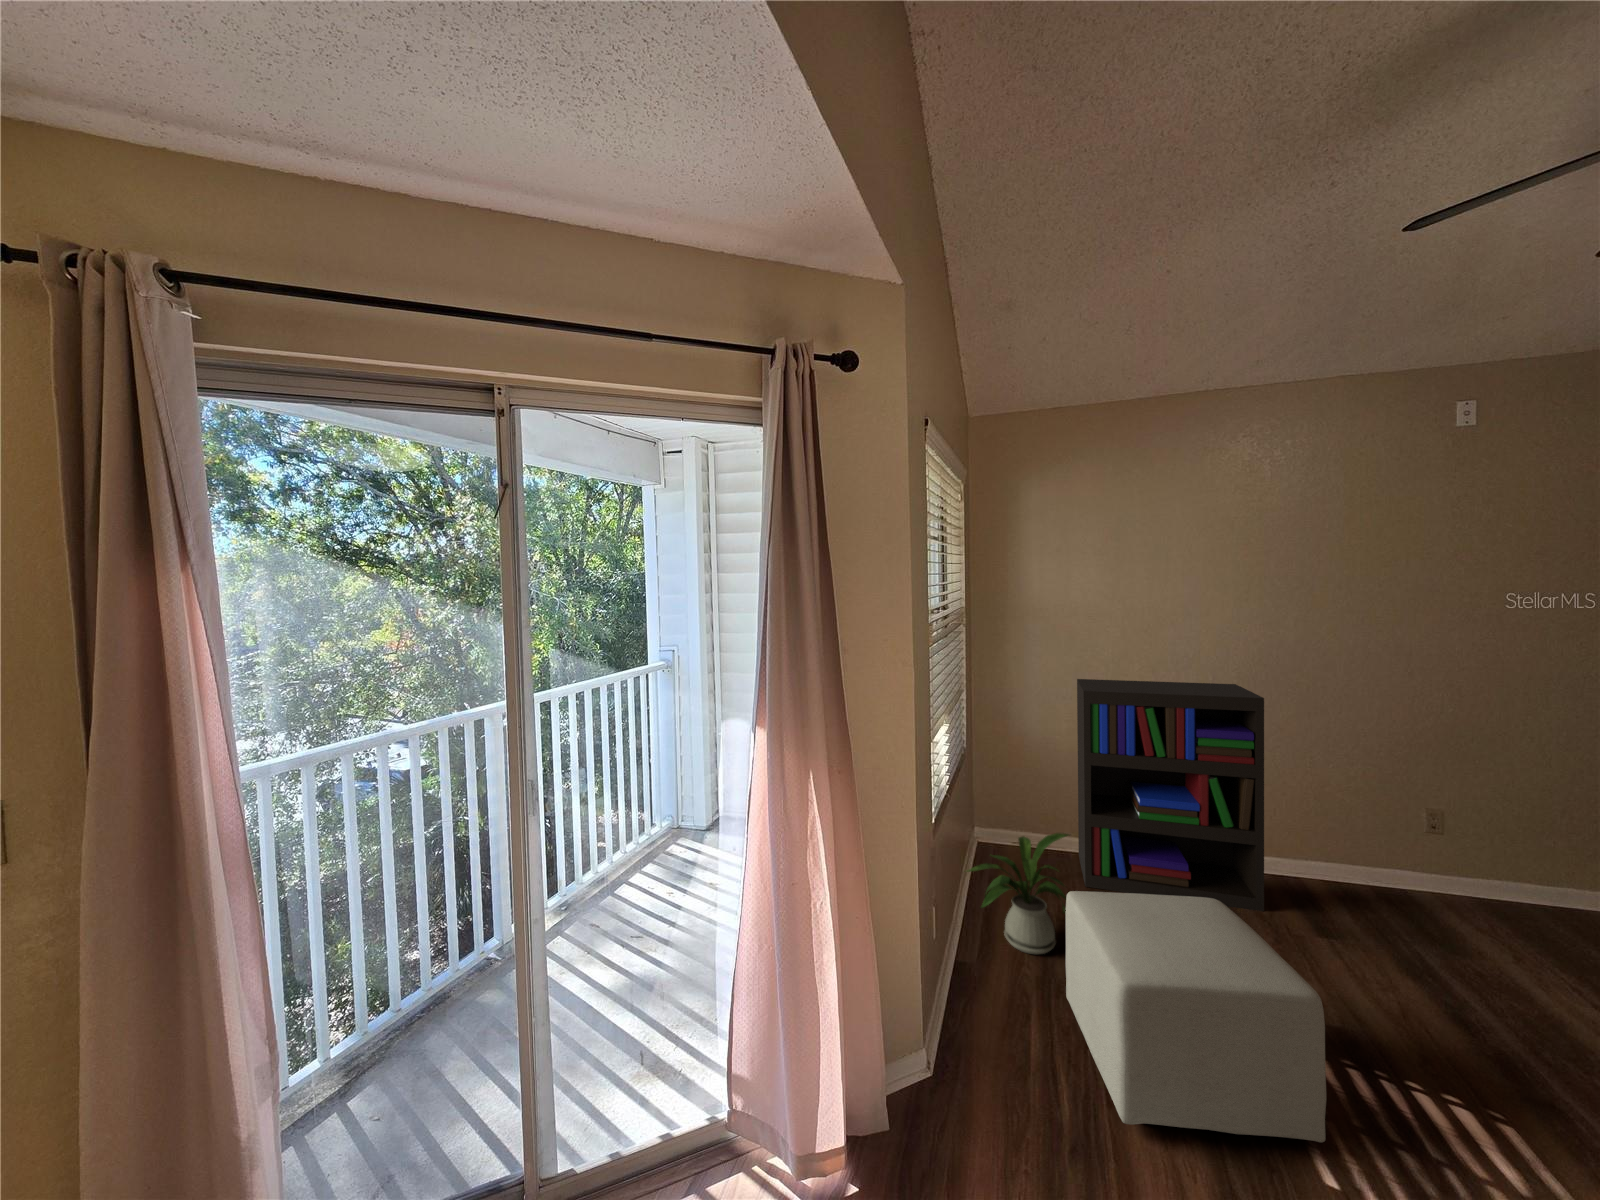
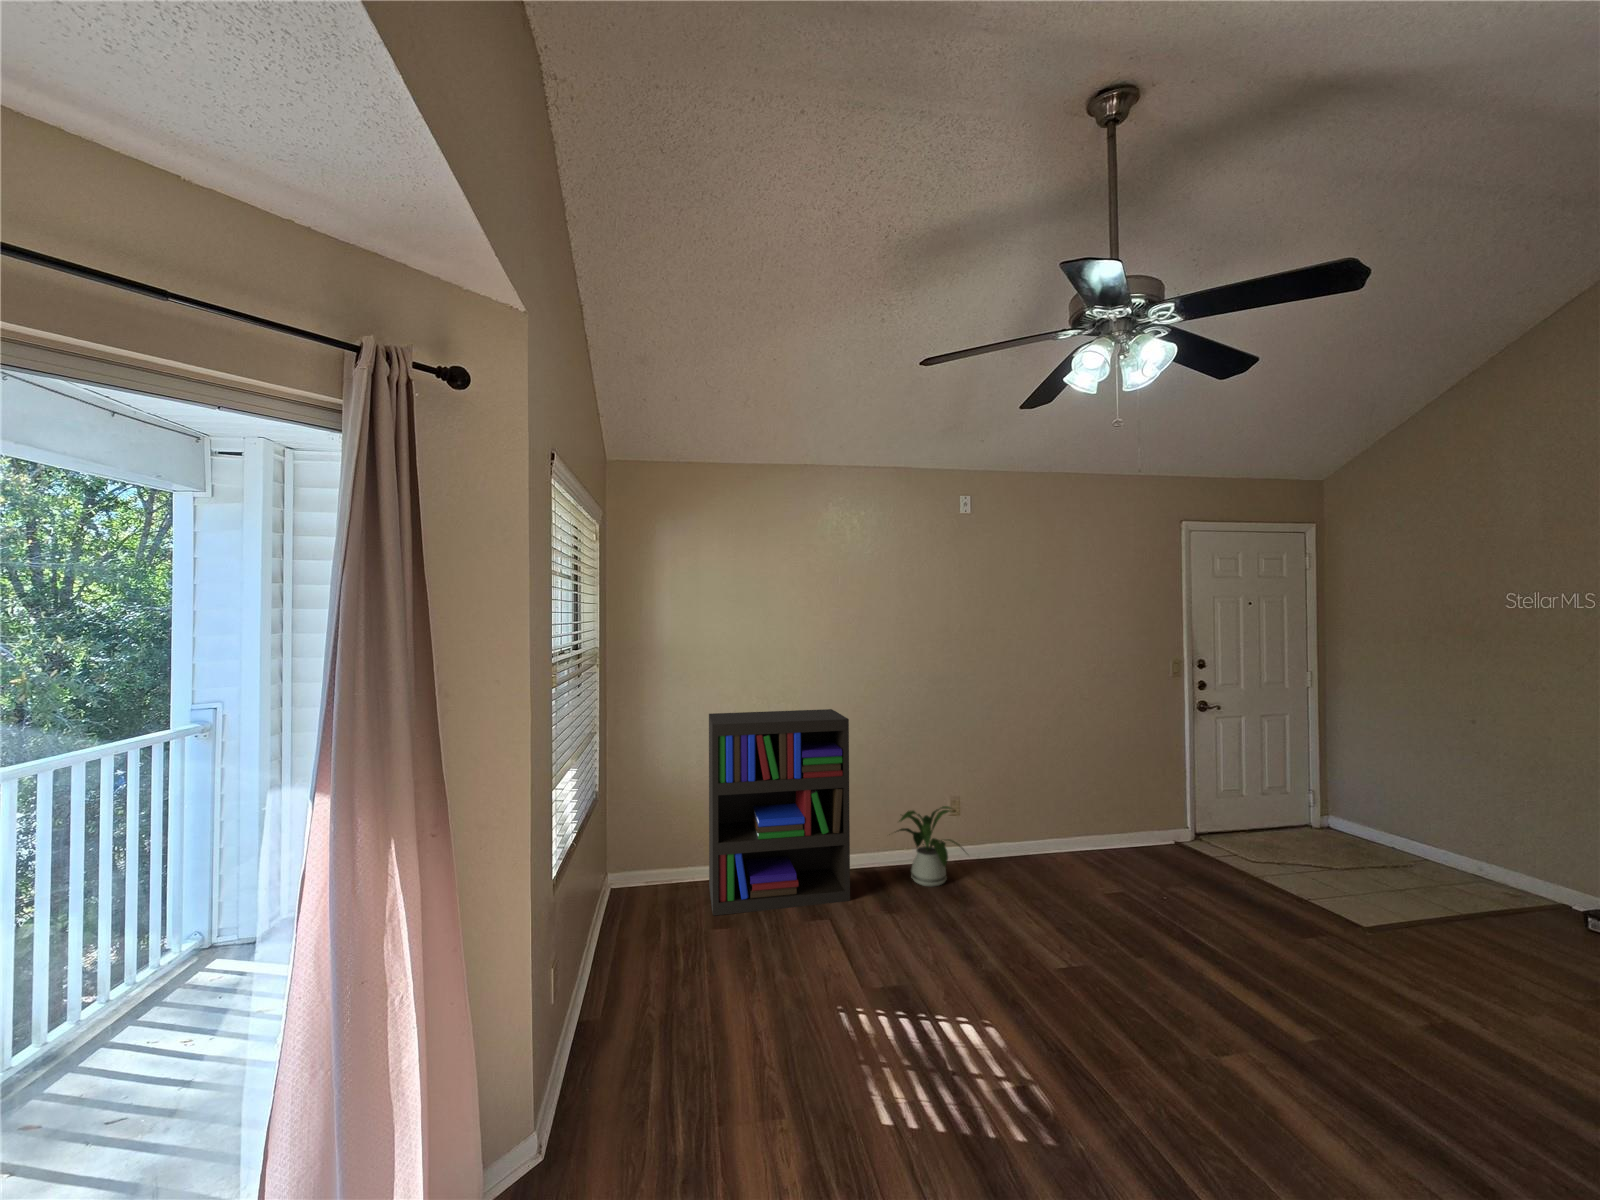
house plant: present [967,833,1069,954] -> present [898,806,964,887]
ottoman: present [1066,891,1326,1143] -> none [686,896,874,1124]

